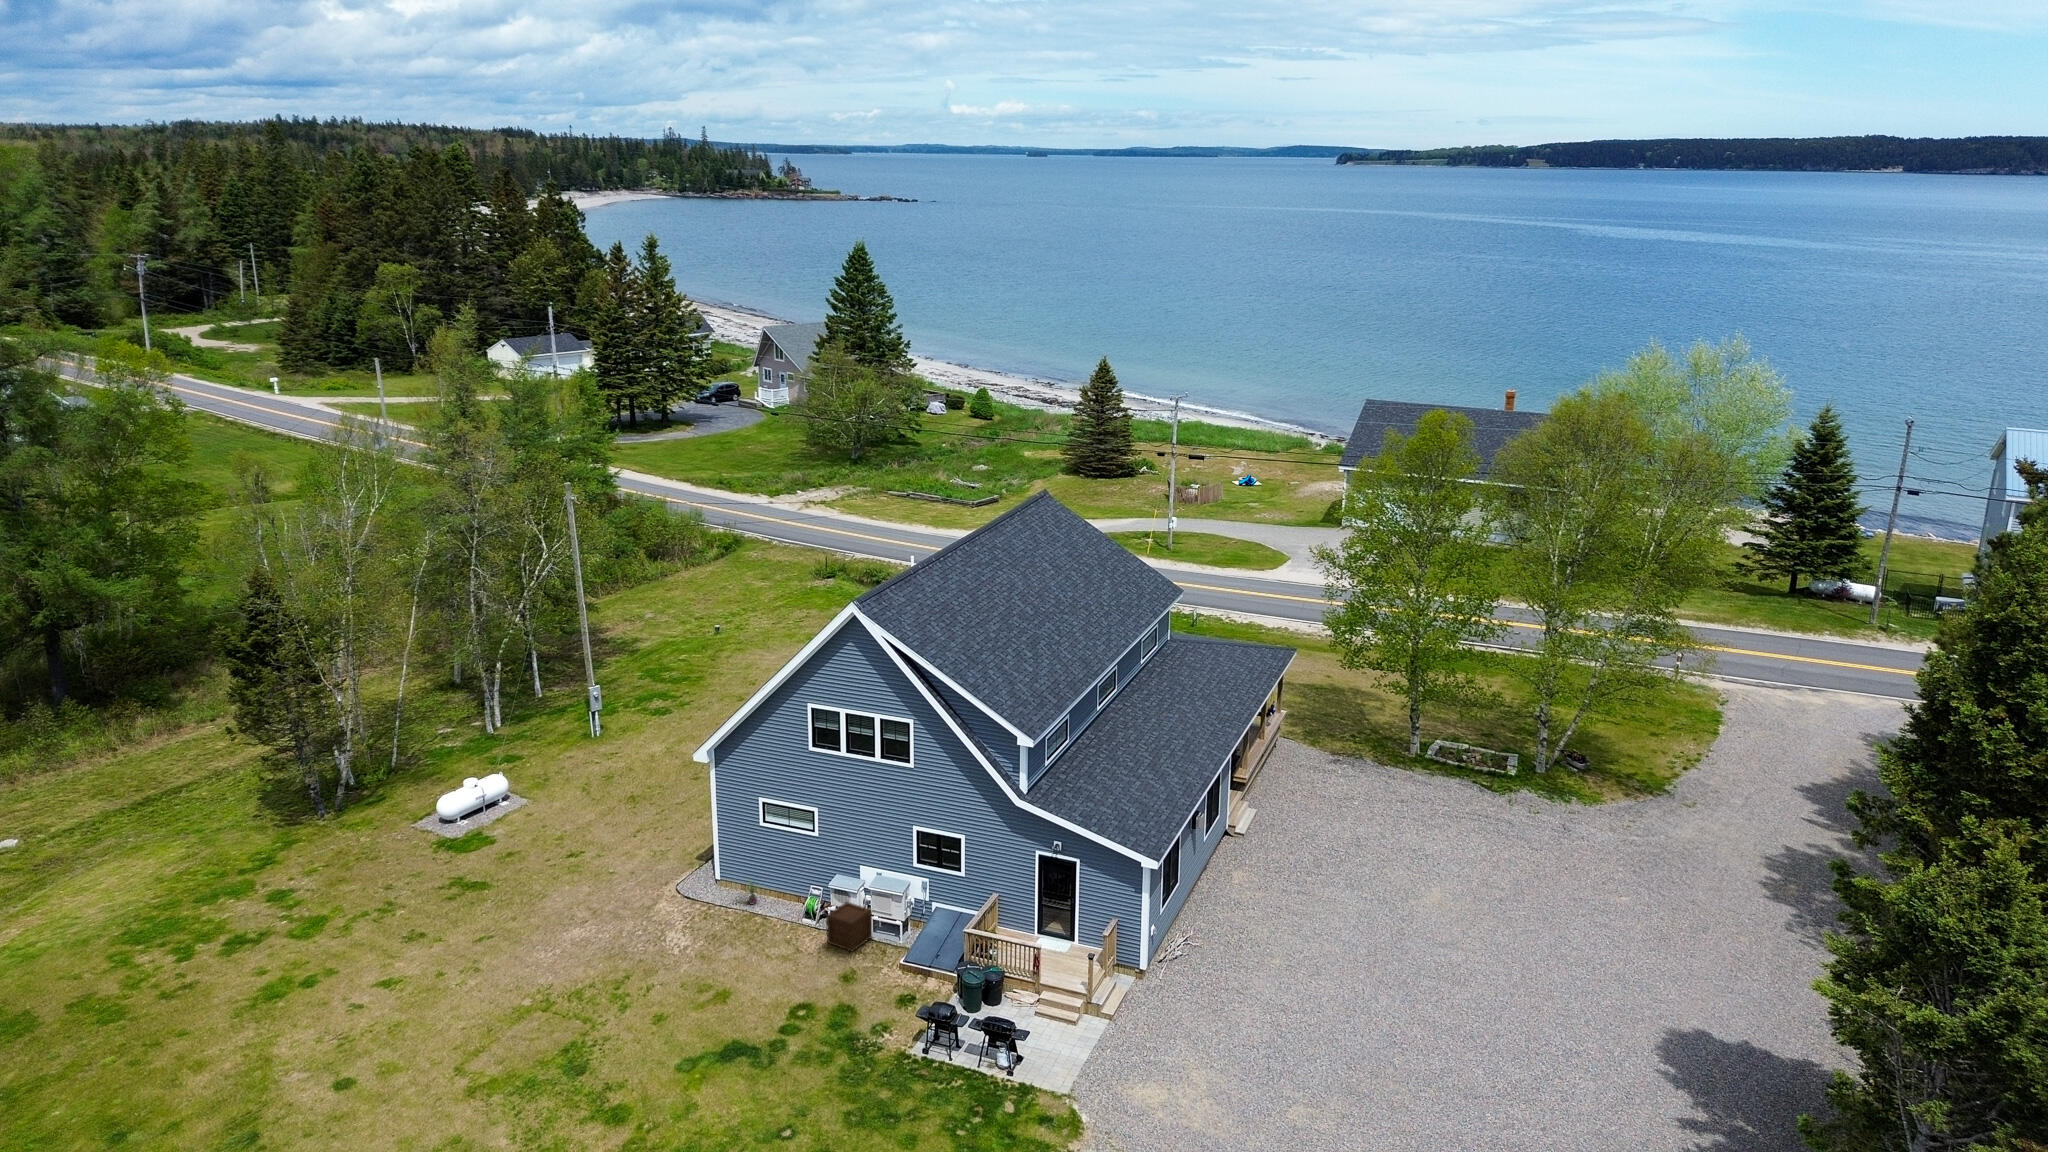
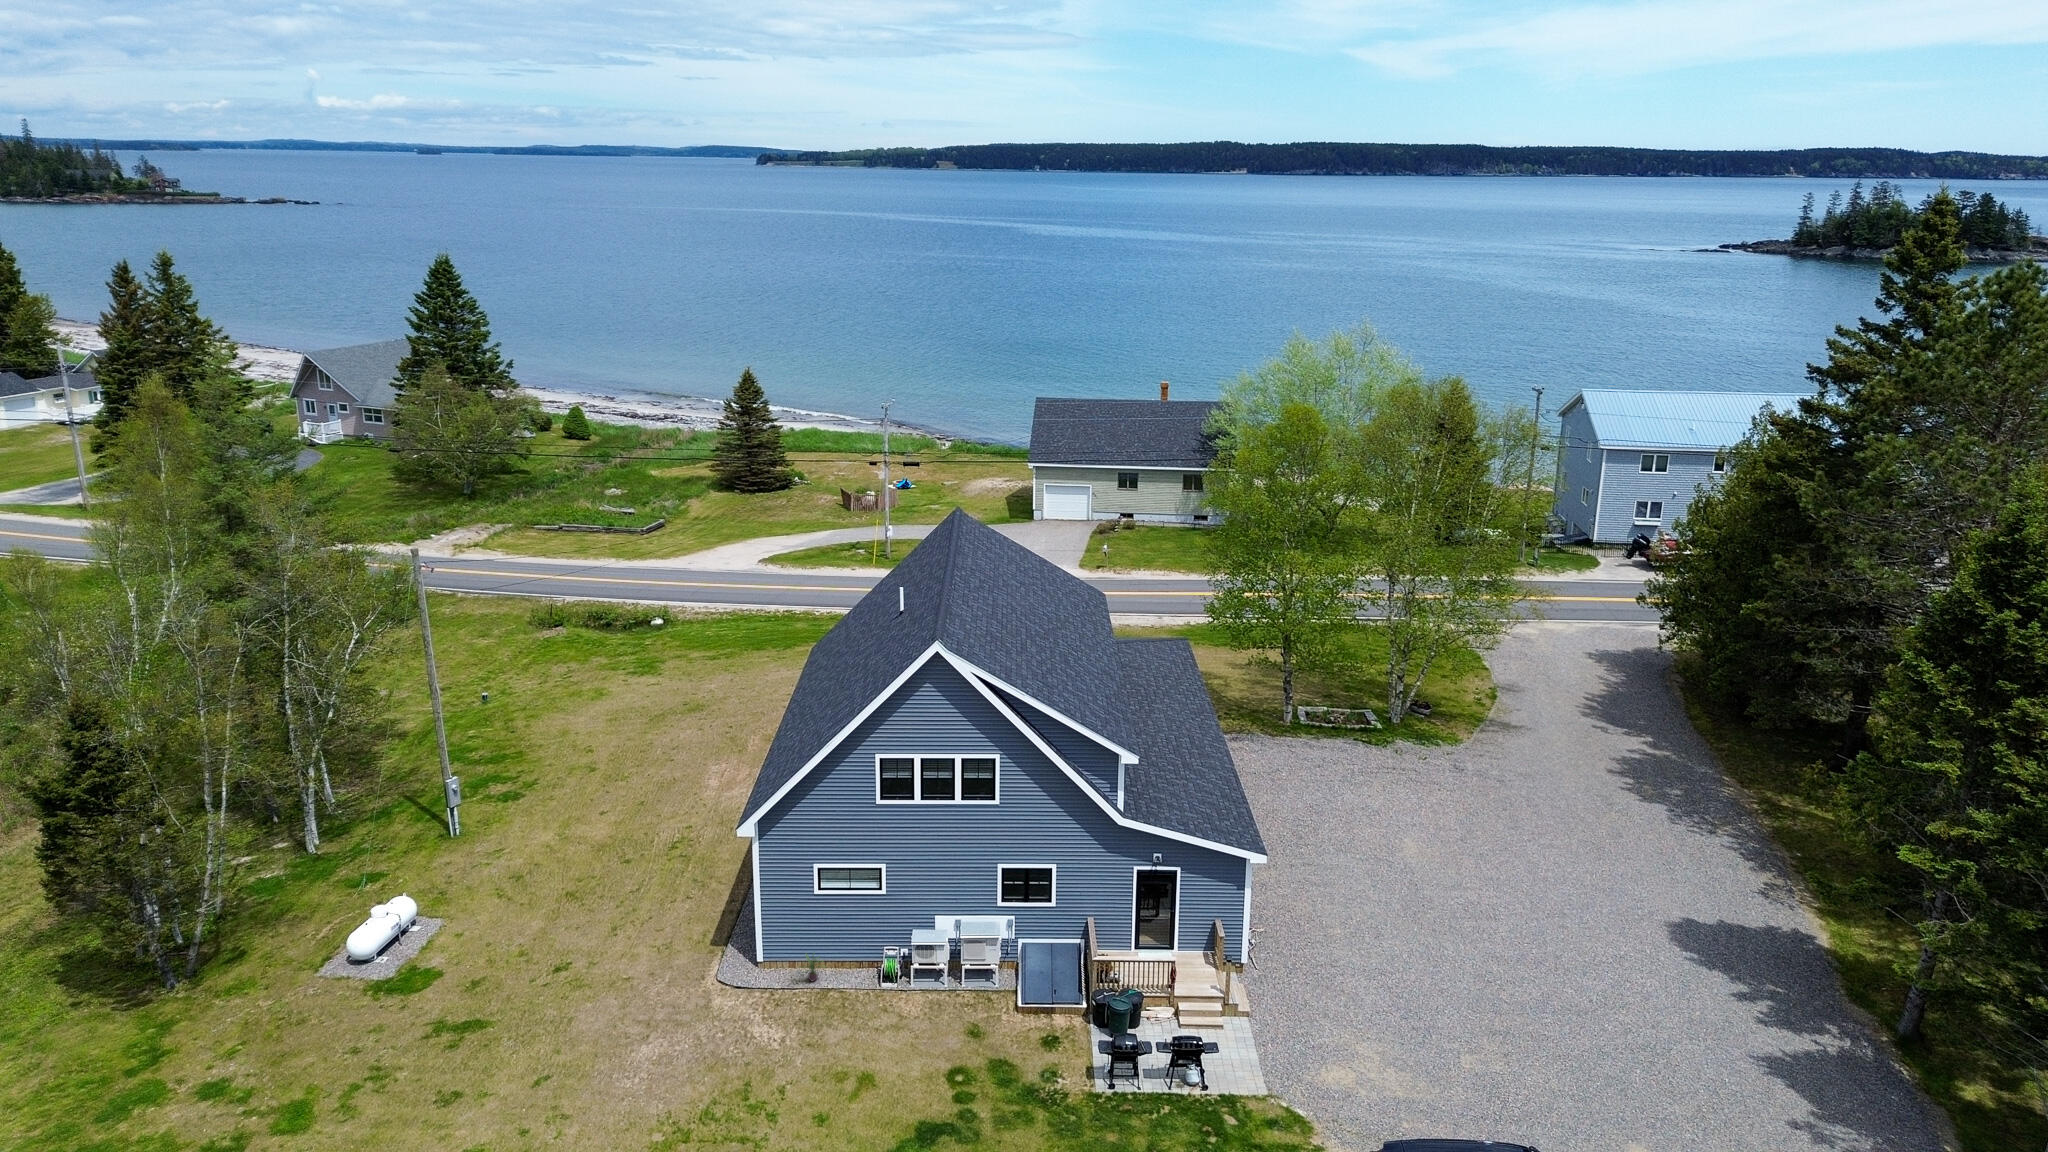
wooden crate: present [826,902,872,951] -> none [926,957,967,1007]

